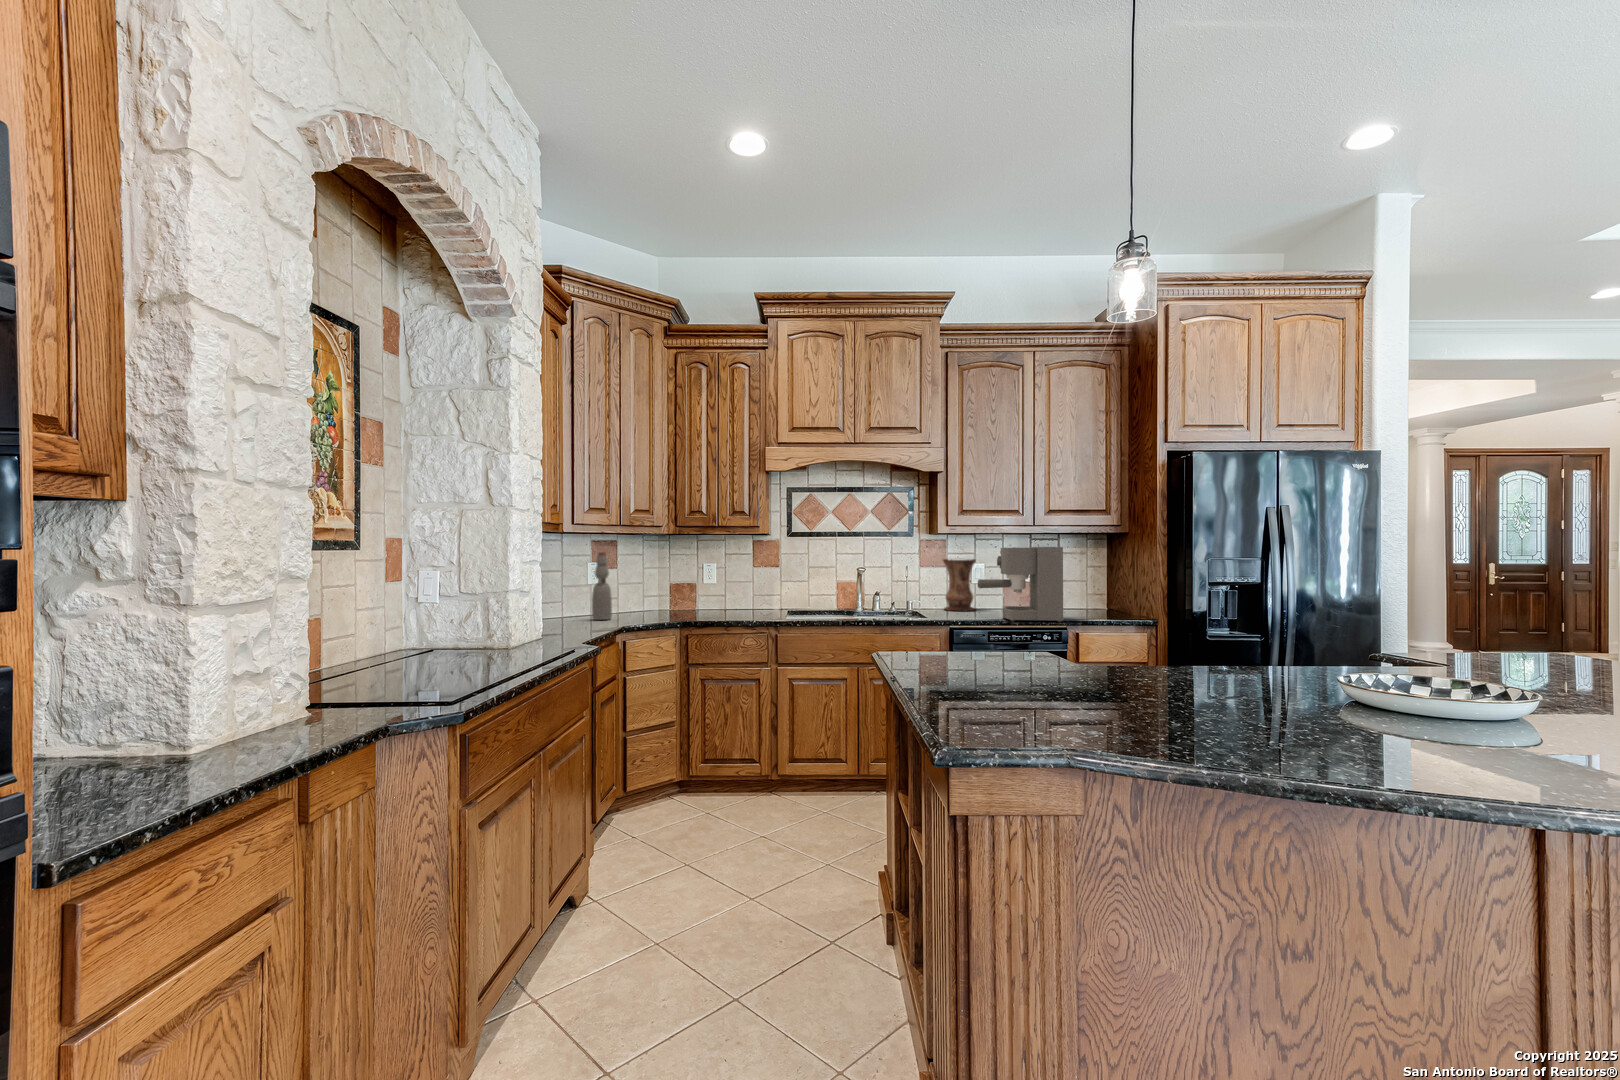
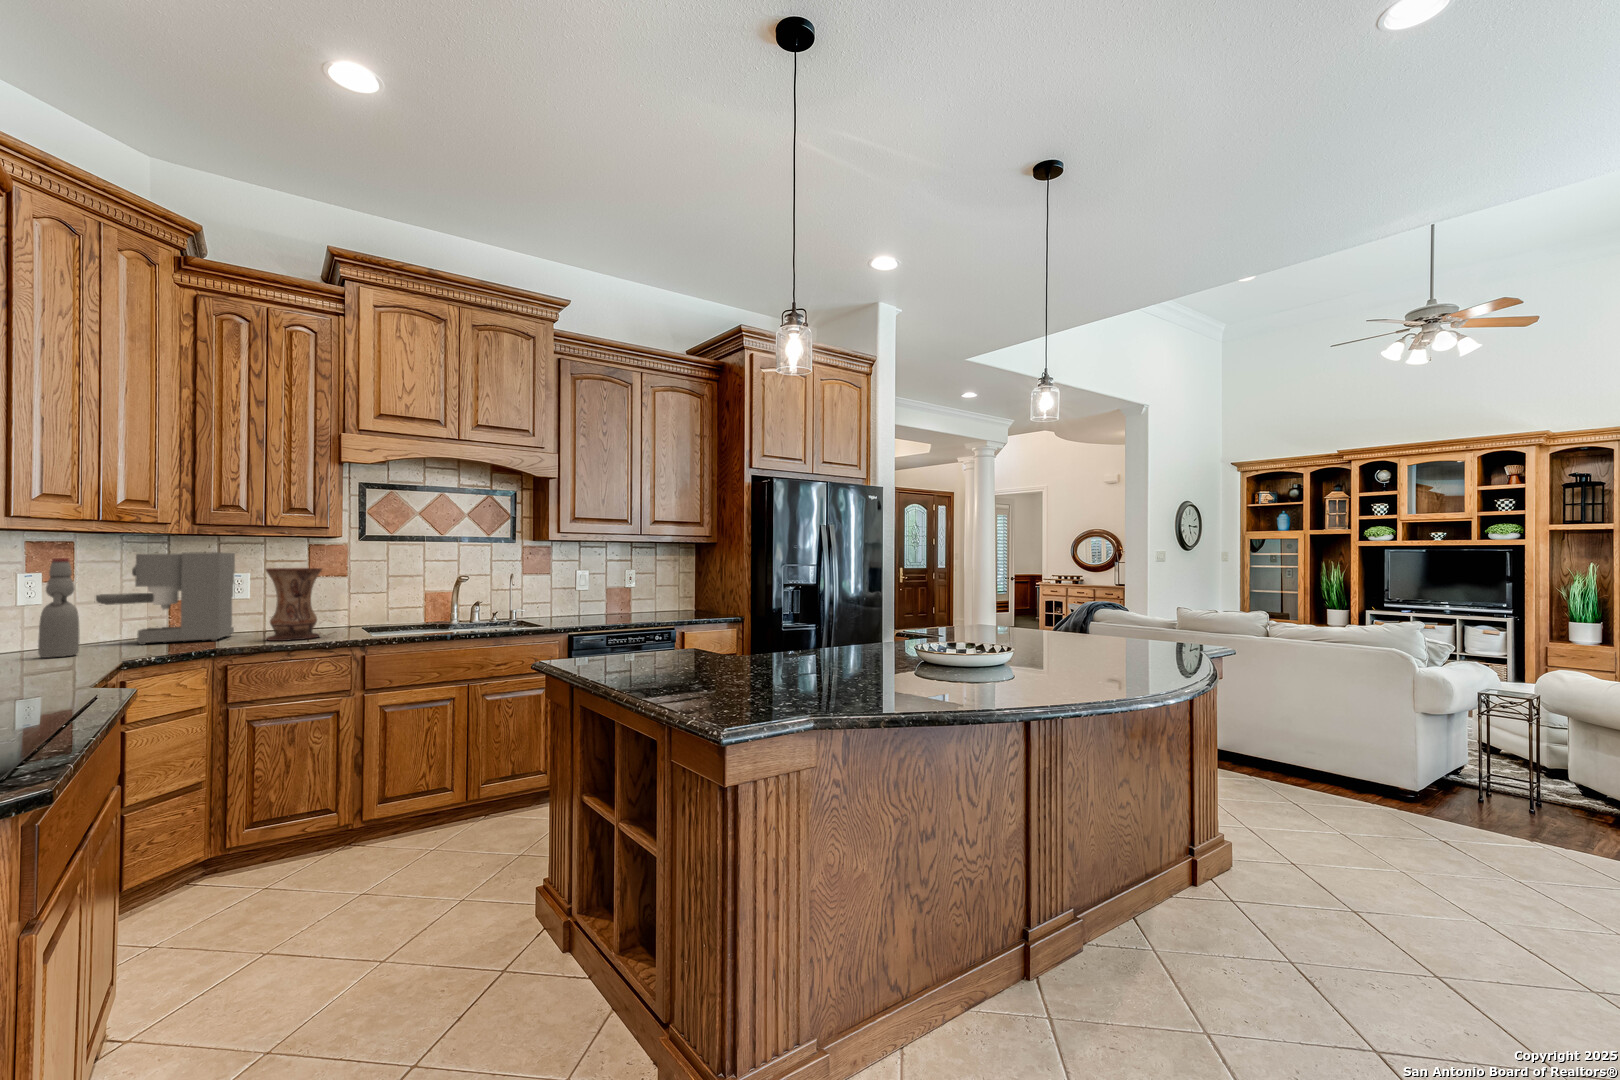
coffee maker: present [977,547,1063,622] -> present [96,552,235,645]
vase: present [943,559,976,611] -> present [266,568,322,641]

